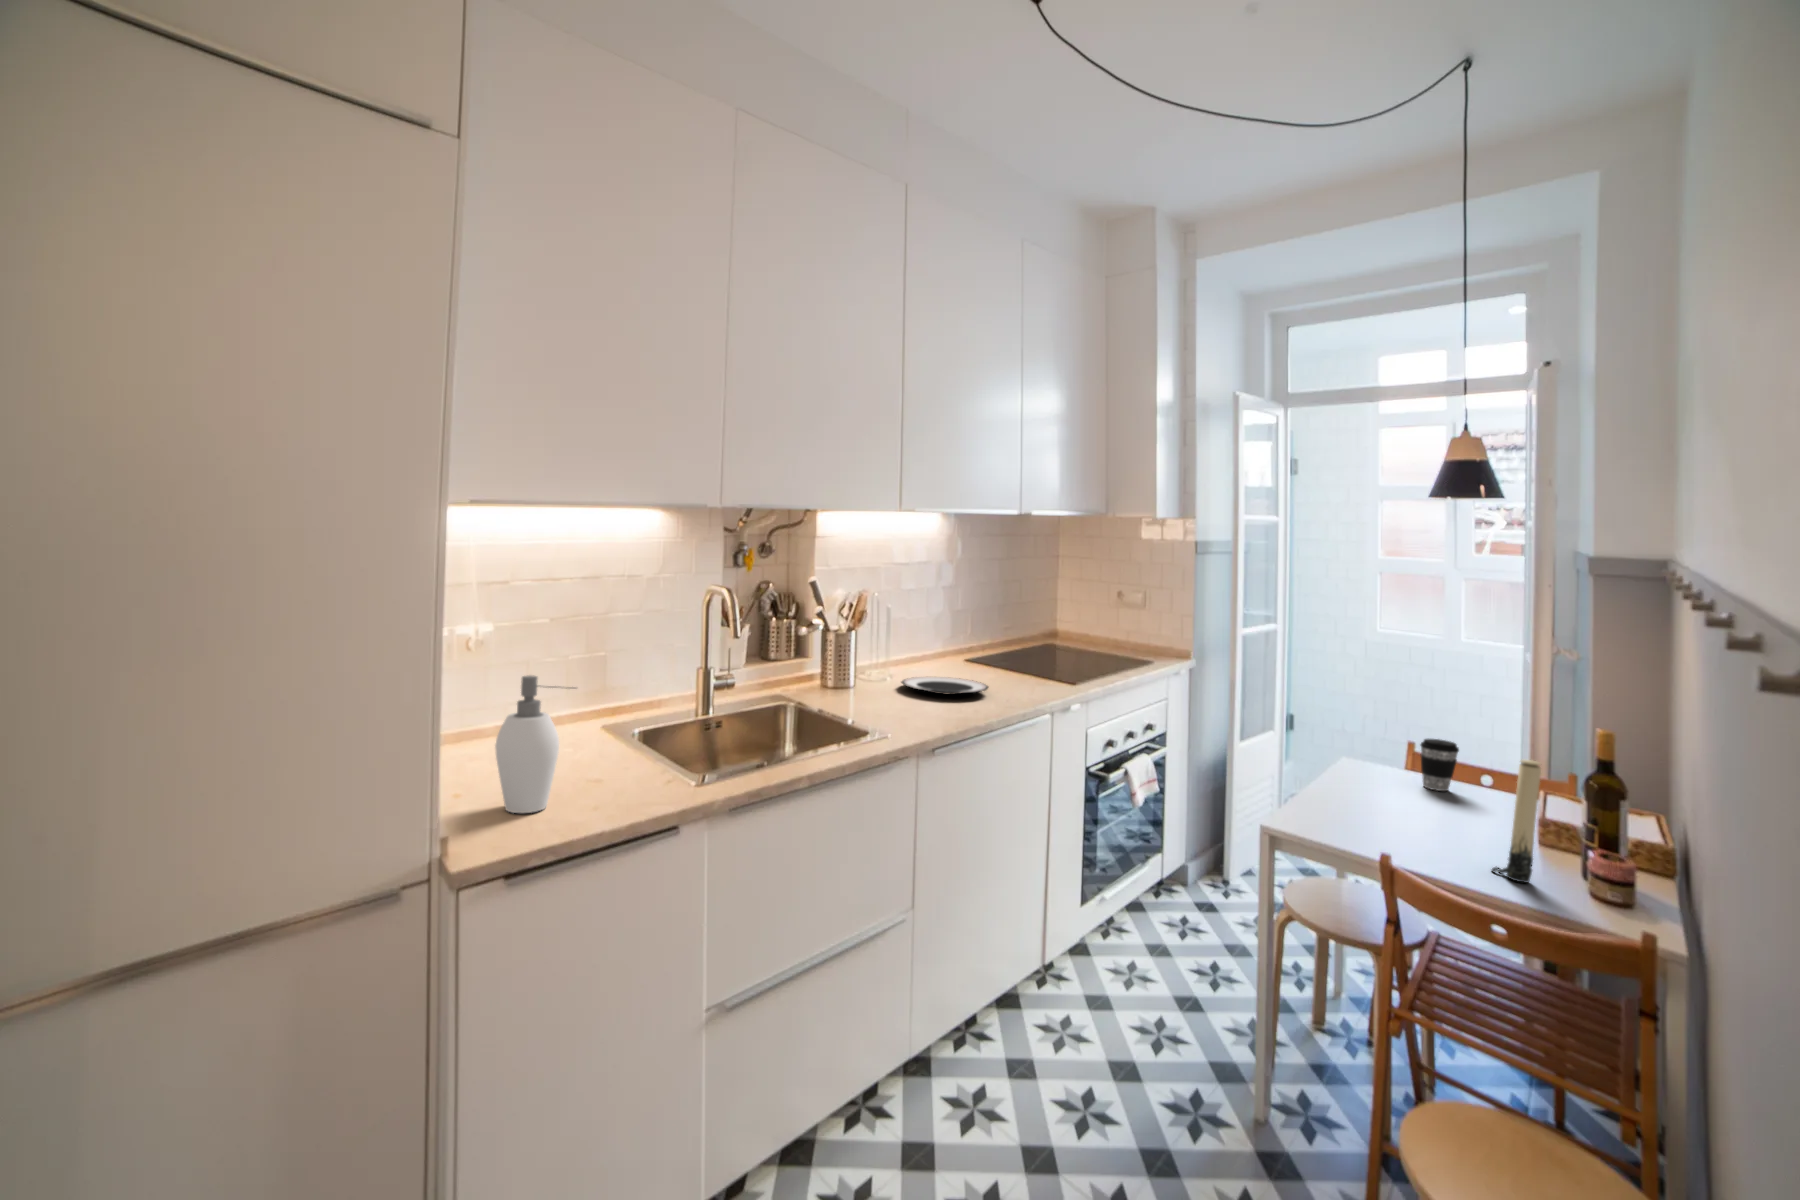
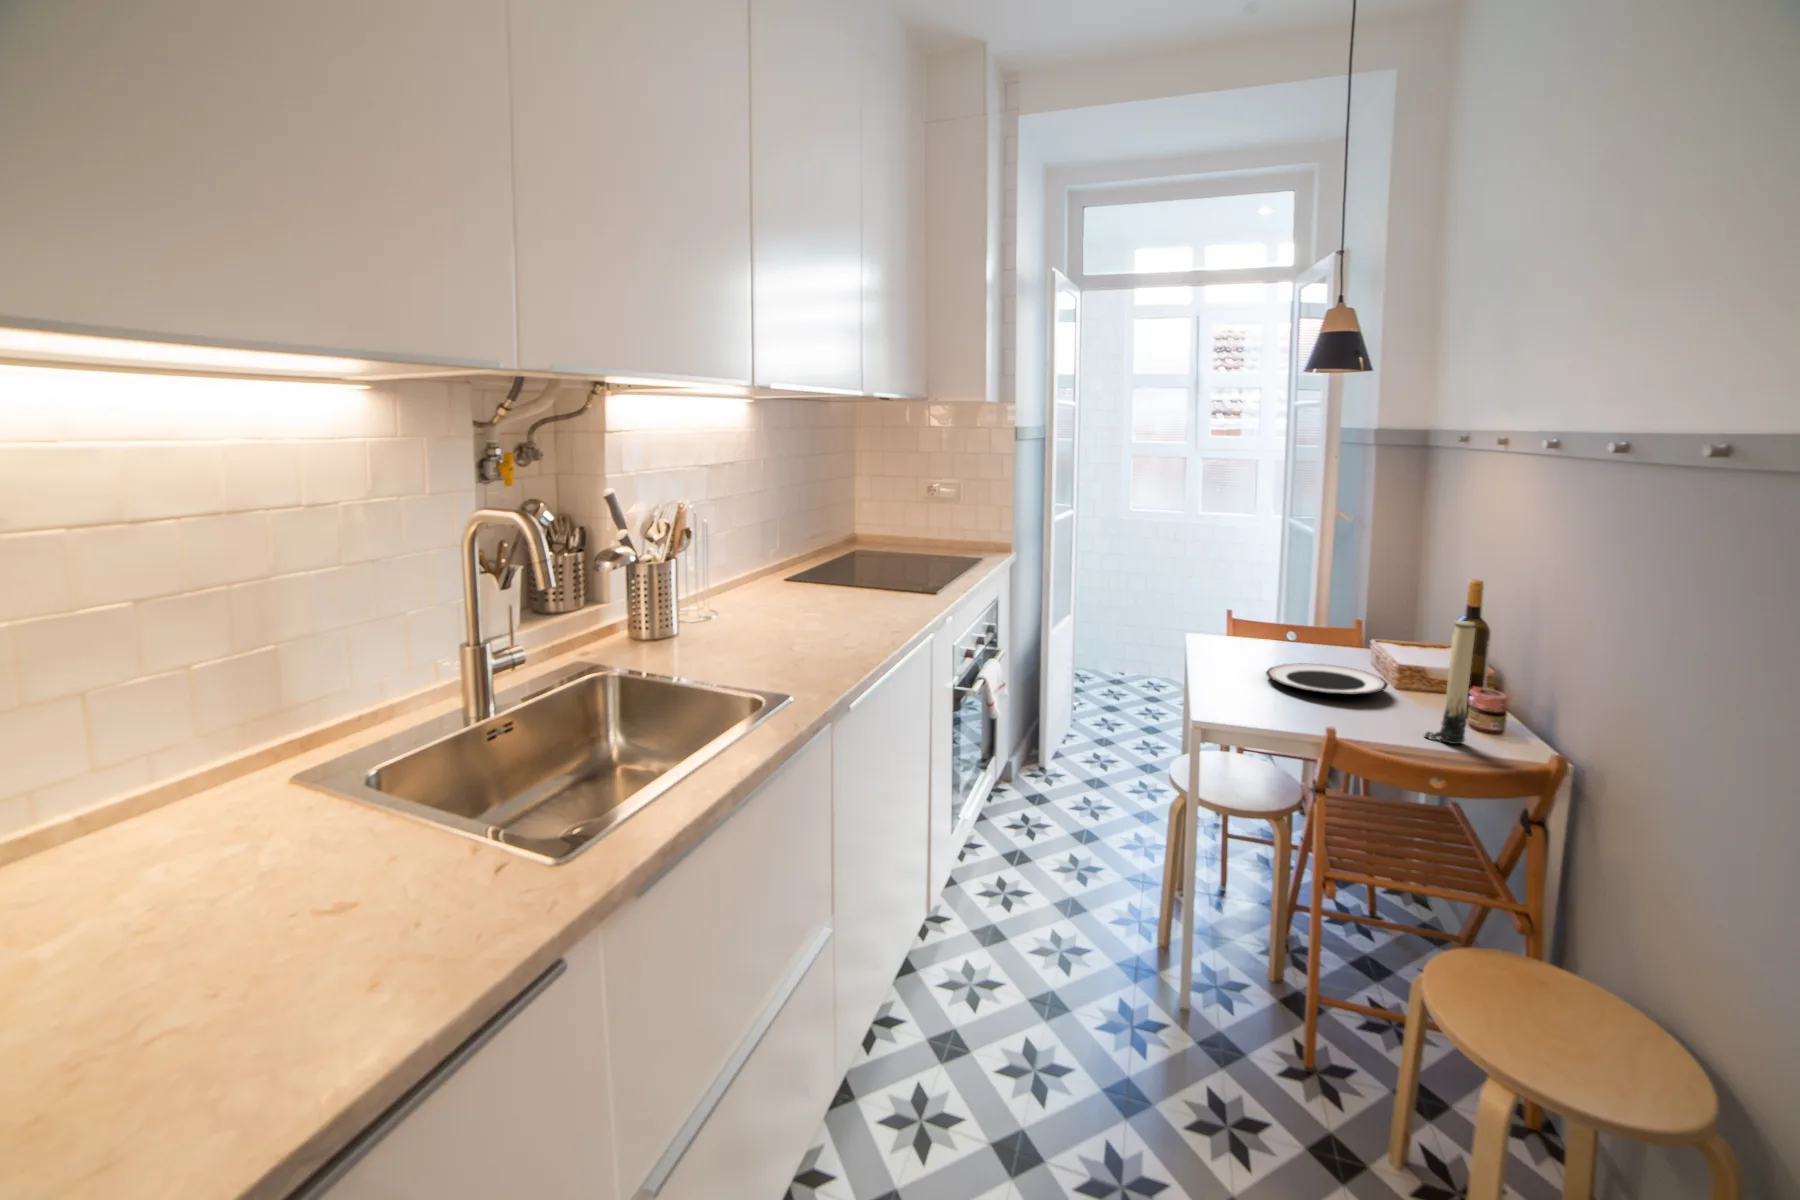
soap dispenser: present [495,675,575,813] -> none [208,741,375,1011]
plate: present [902,677,988,695] -> present [1266,663,1388,695]
coffee cup: present [1421,739,1459,791] -> none [1279,603,1316,655]

